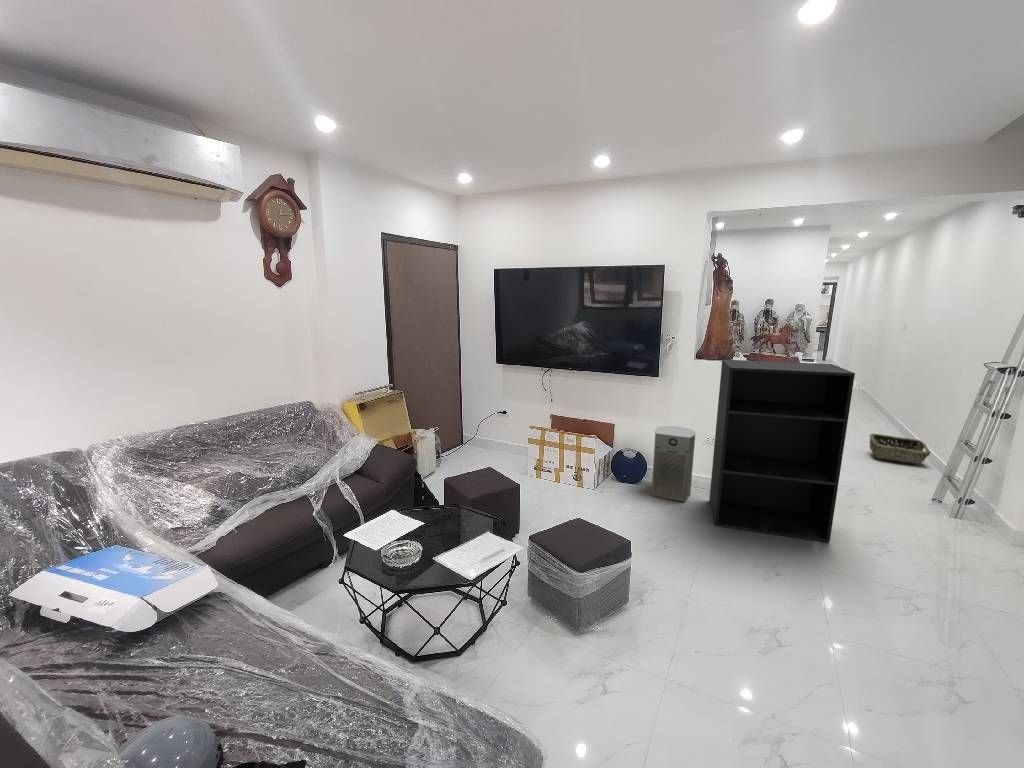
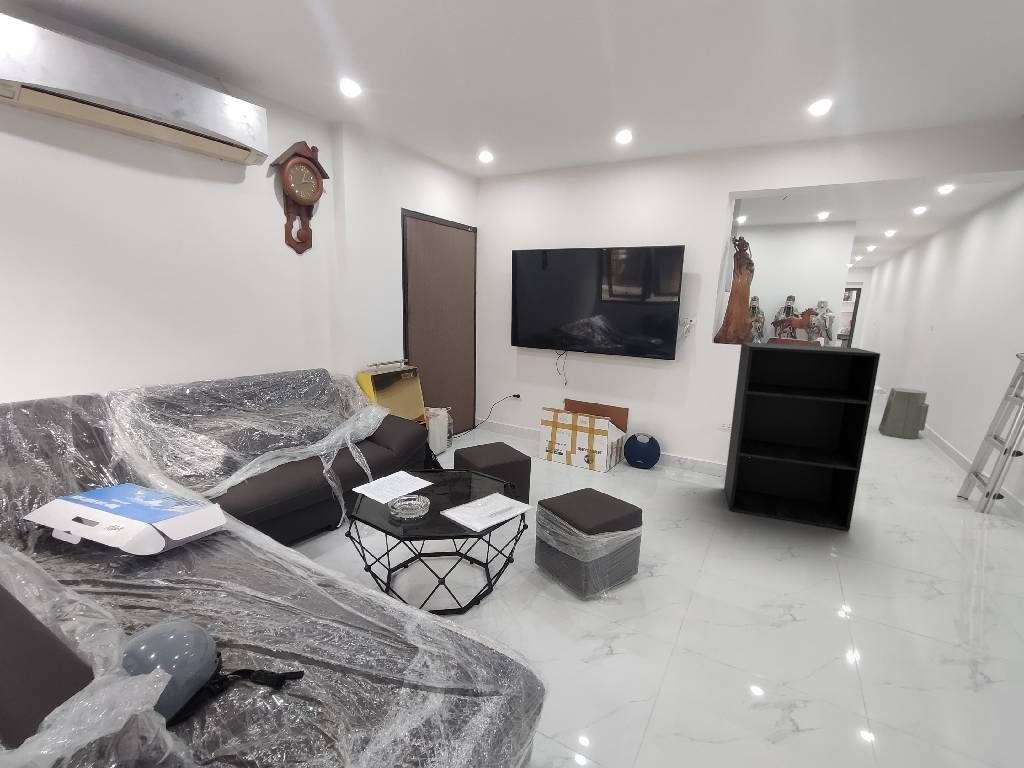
air purifier: present [652,426,695,502] -> present [878,388,929,439]
woven basket: present [869,434,930,464] -> none [894,432,958,463]

